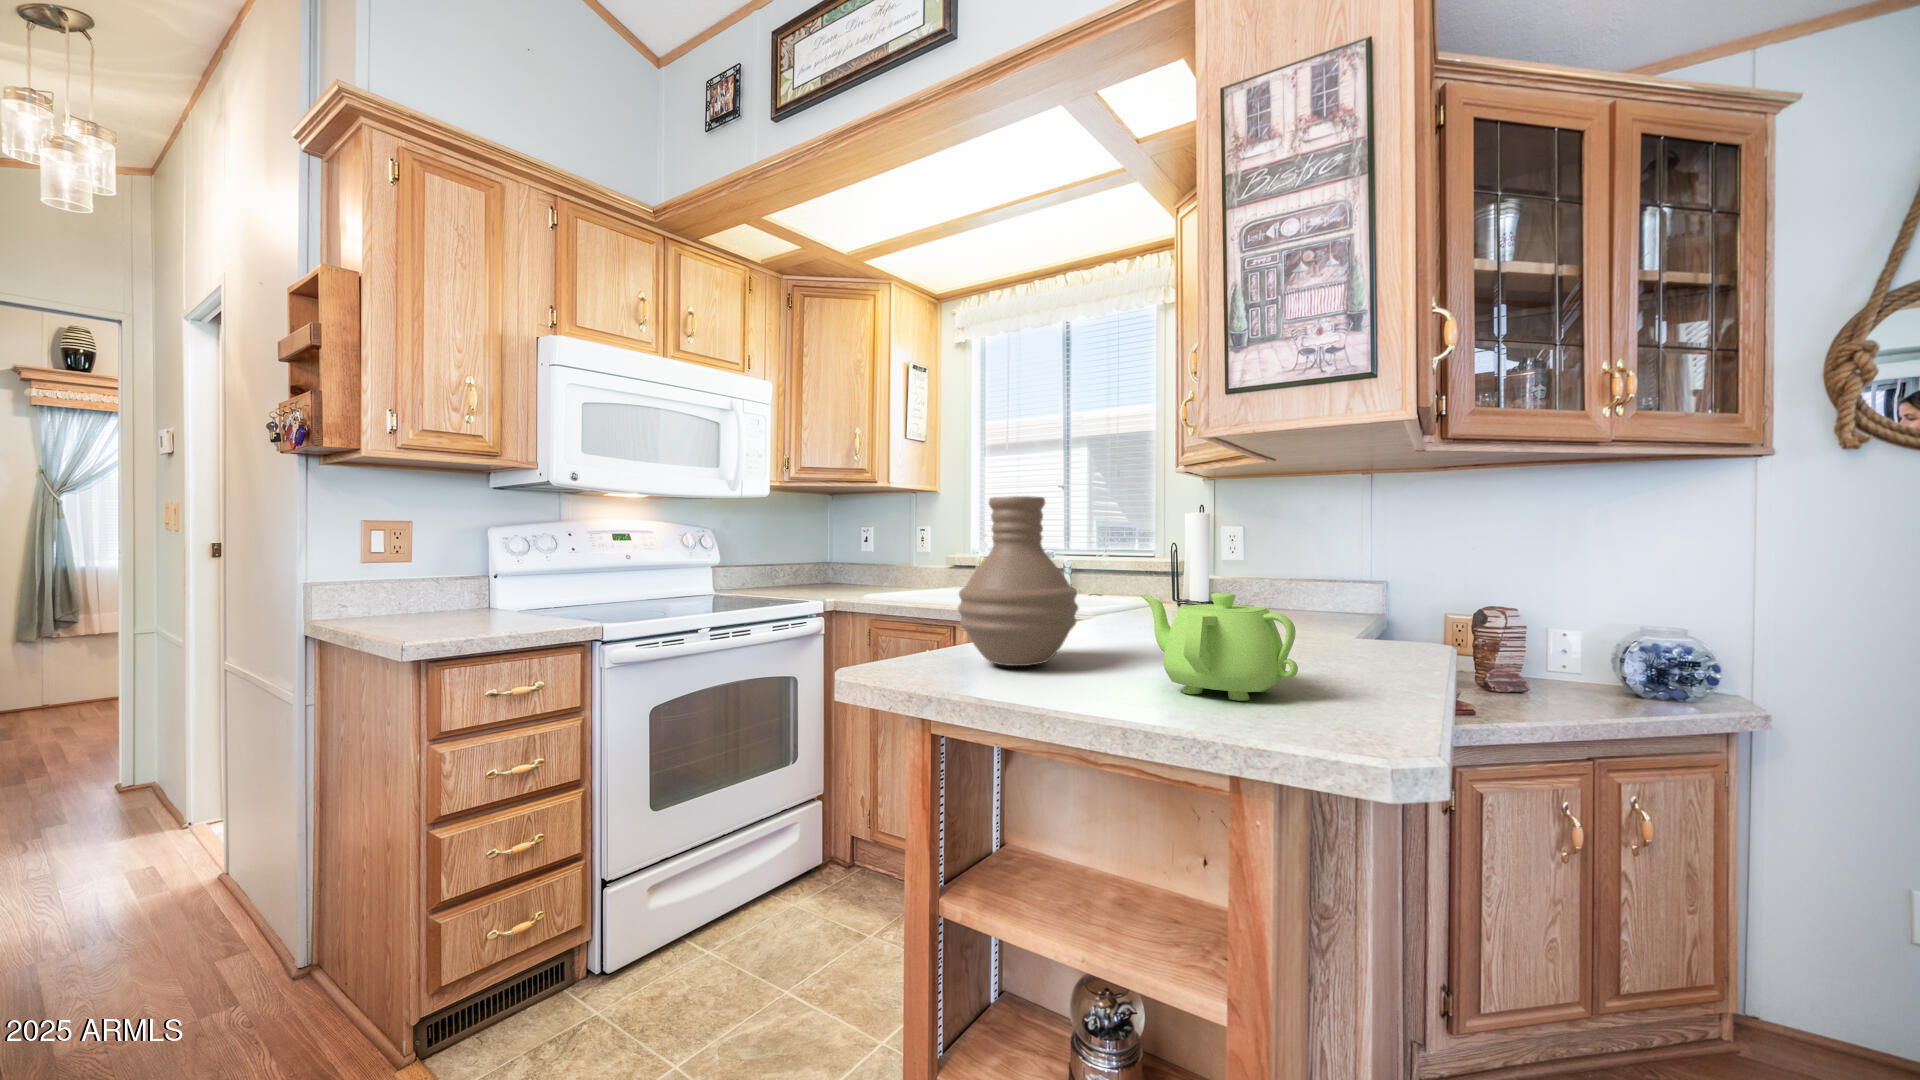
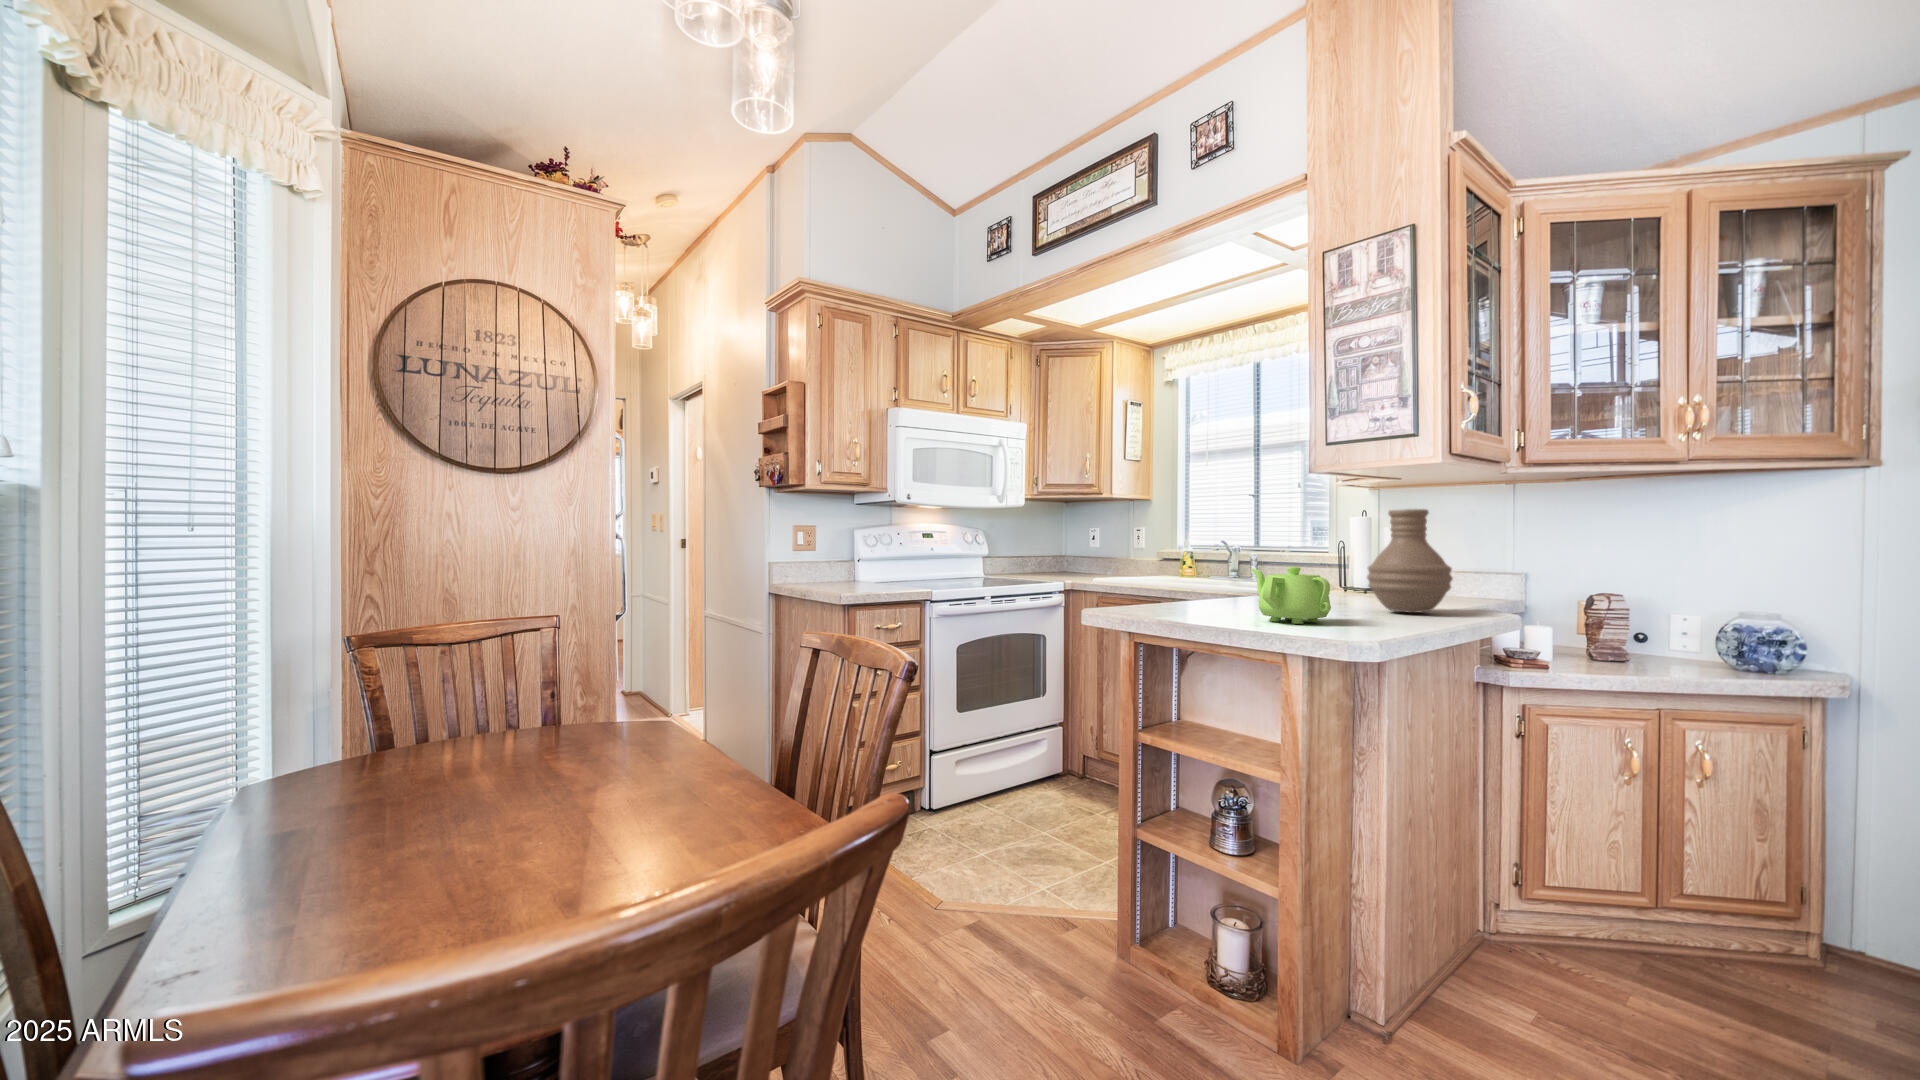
vase: present [958,496,1078,666] -> present [1367,509,1453,613]

